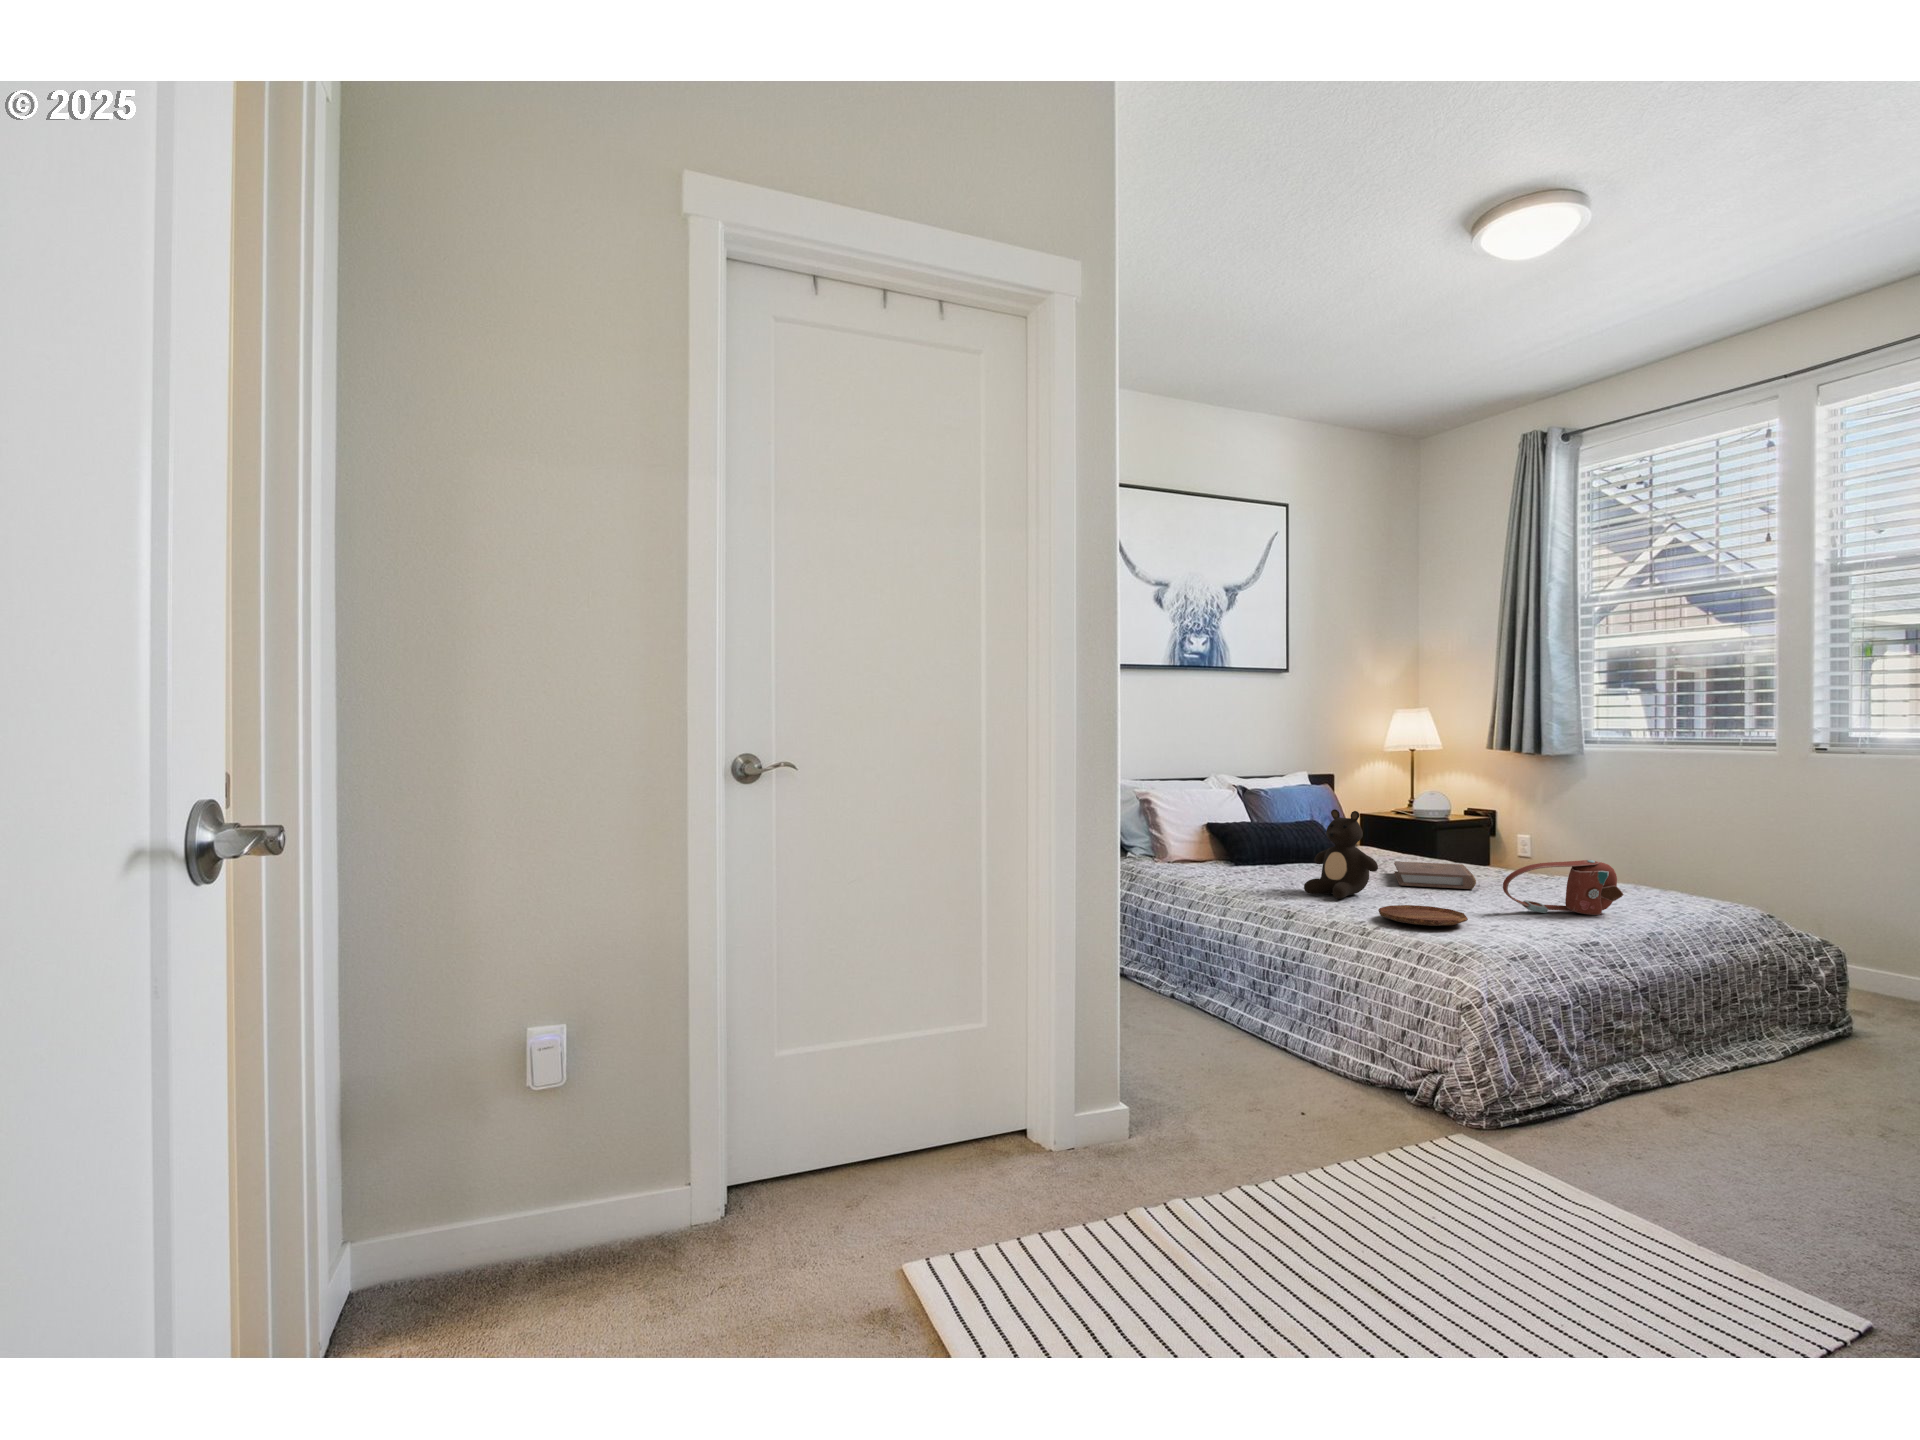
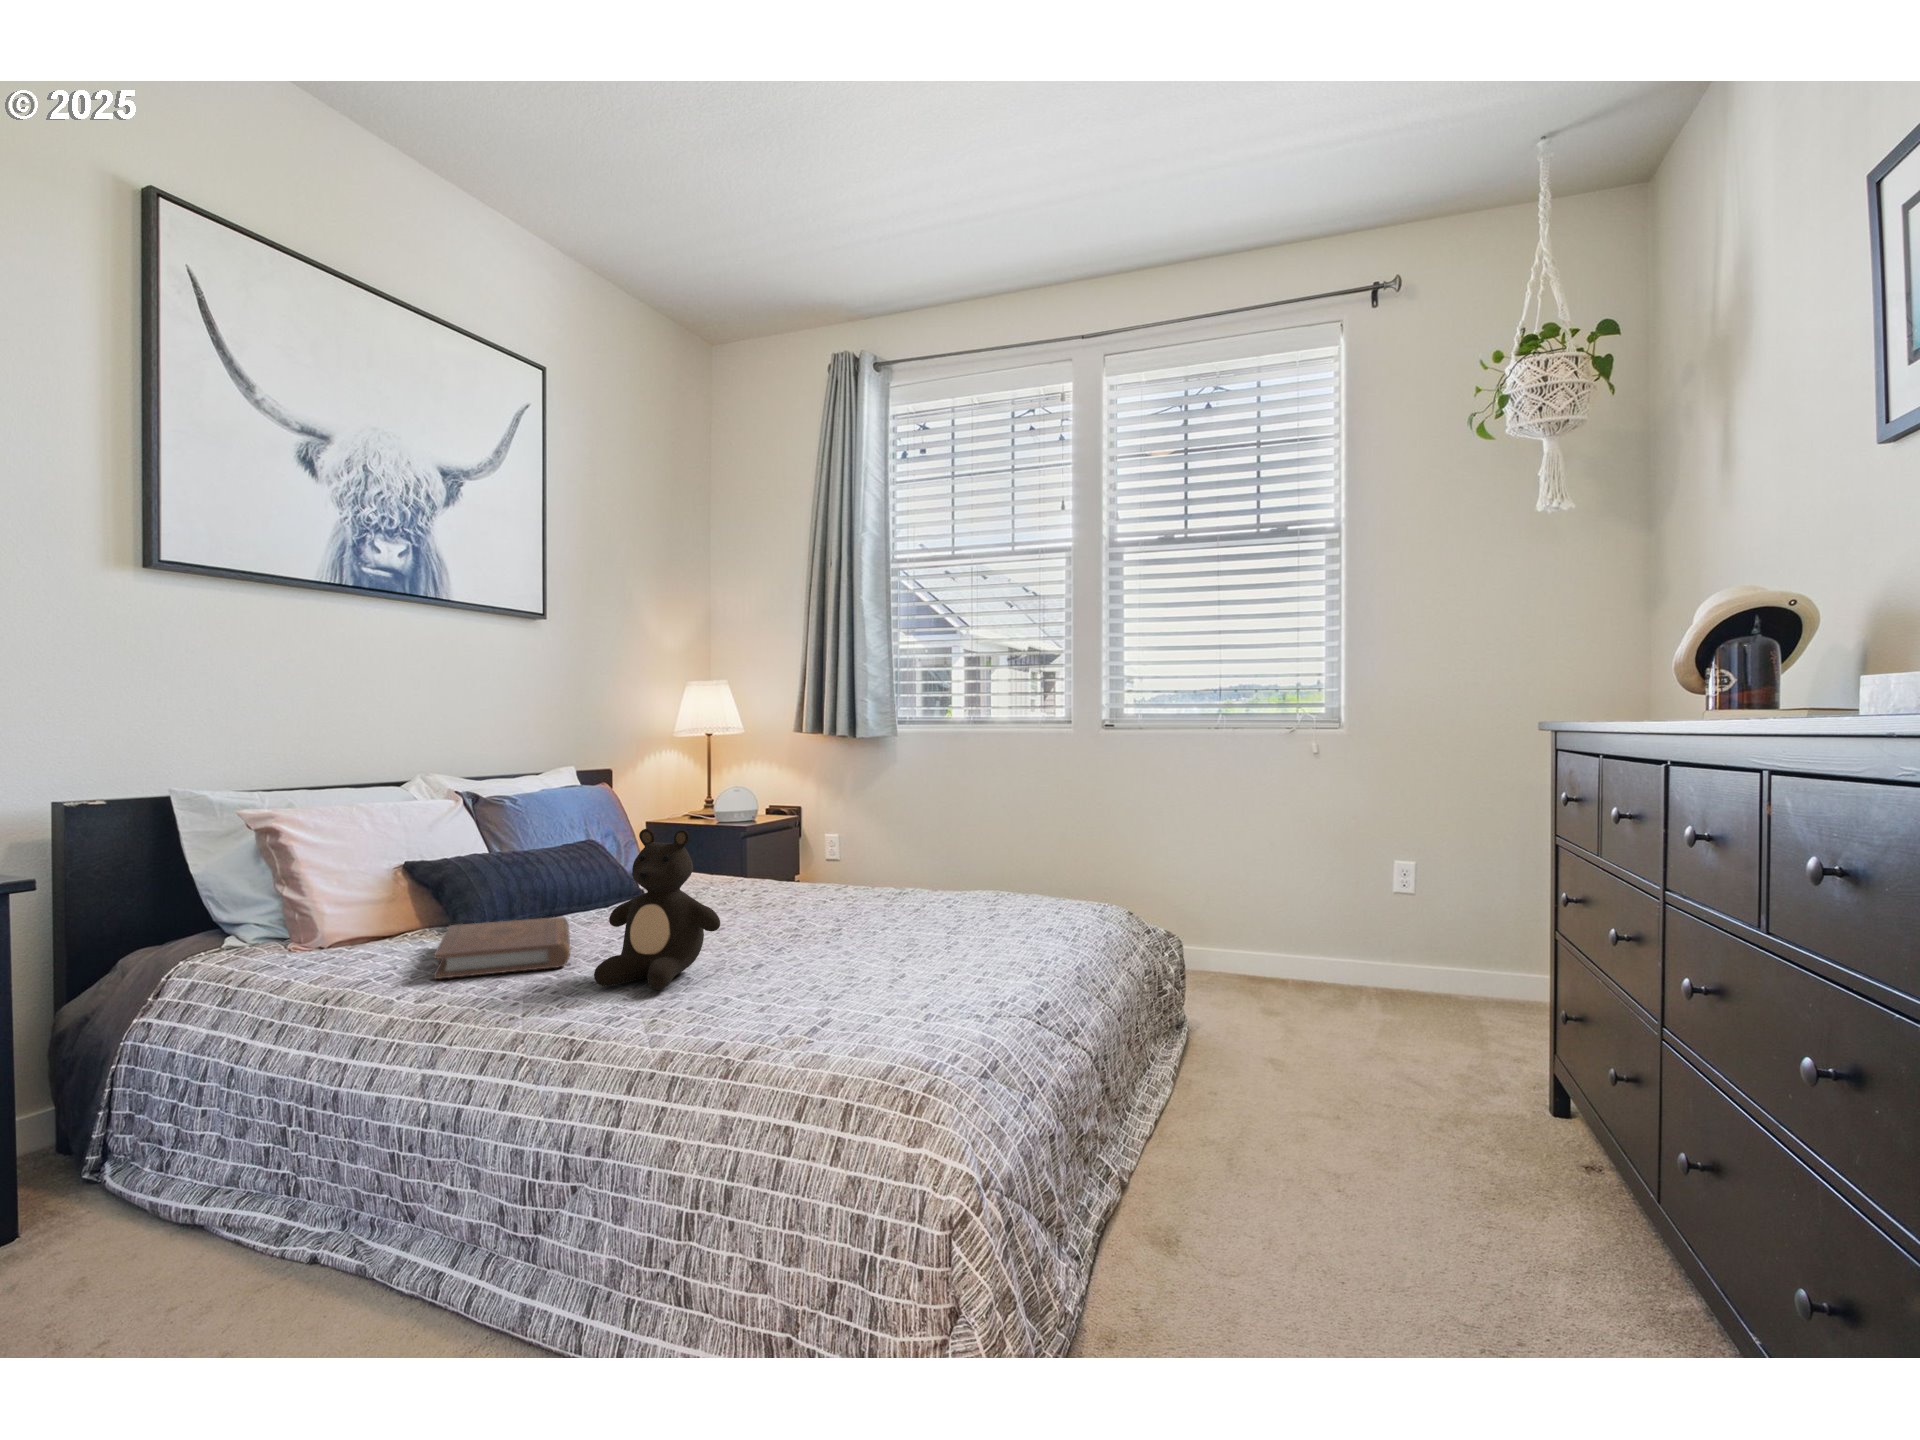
handbag: present [1503,860,1624,915] -> none [906,876,1040,963]
book: present [1394,861,1476,889] -> present [434,917,570,979]
tray: present [1379,905,1468,926] -> none [741,985,886,1035]

